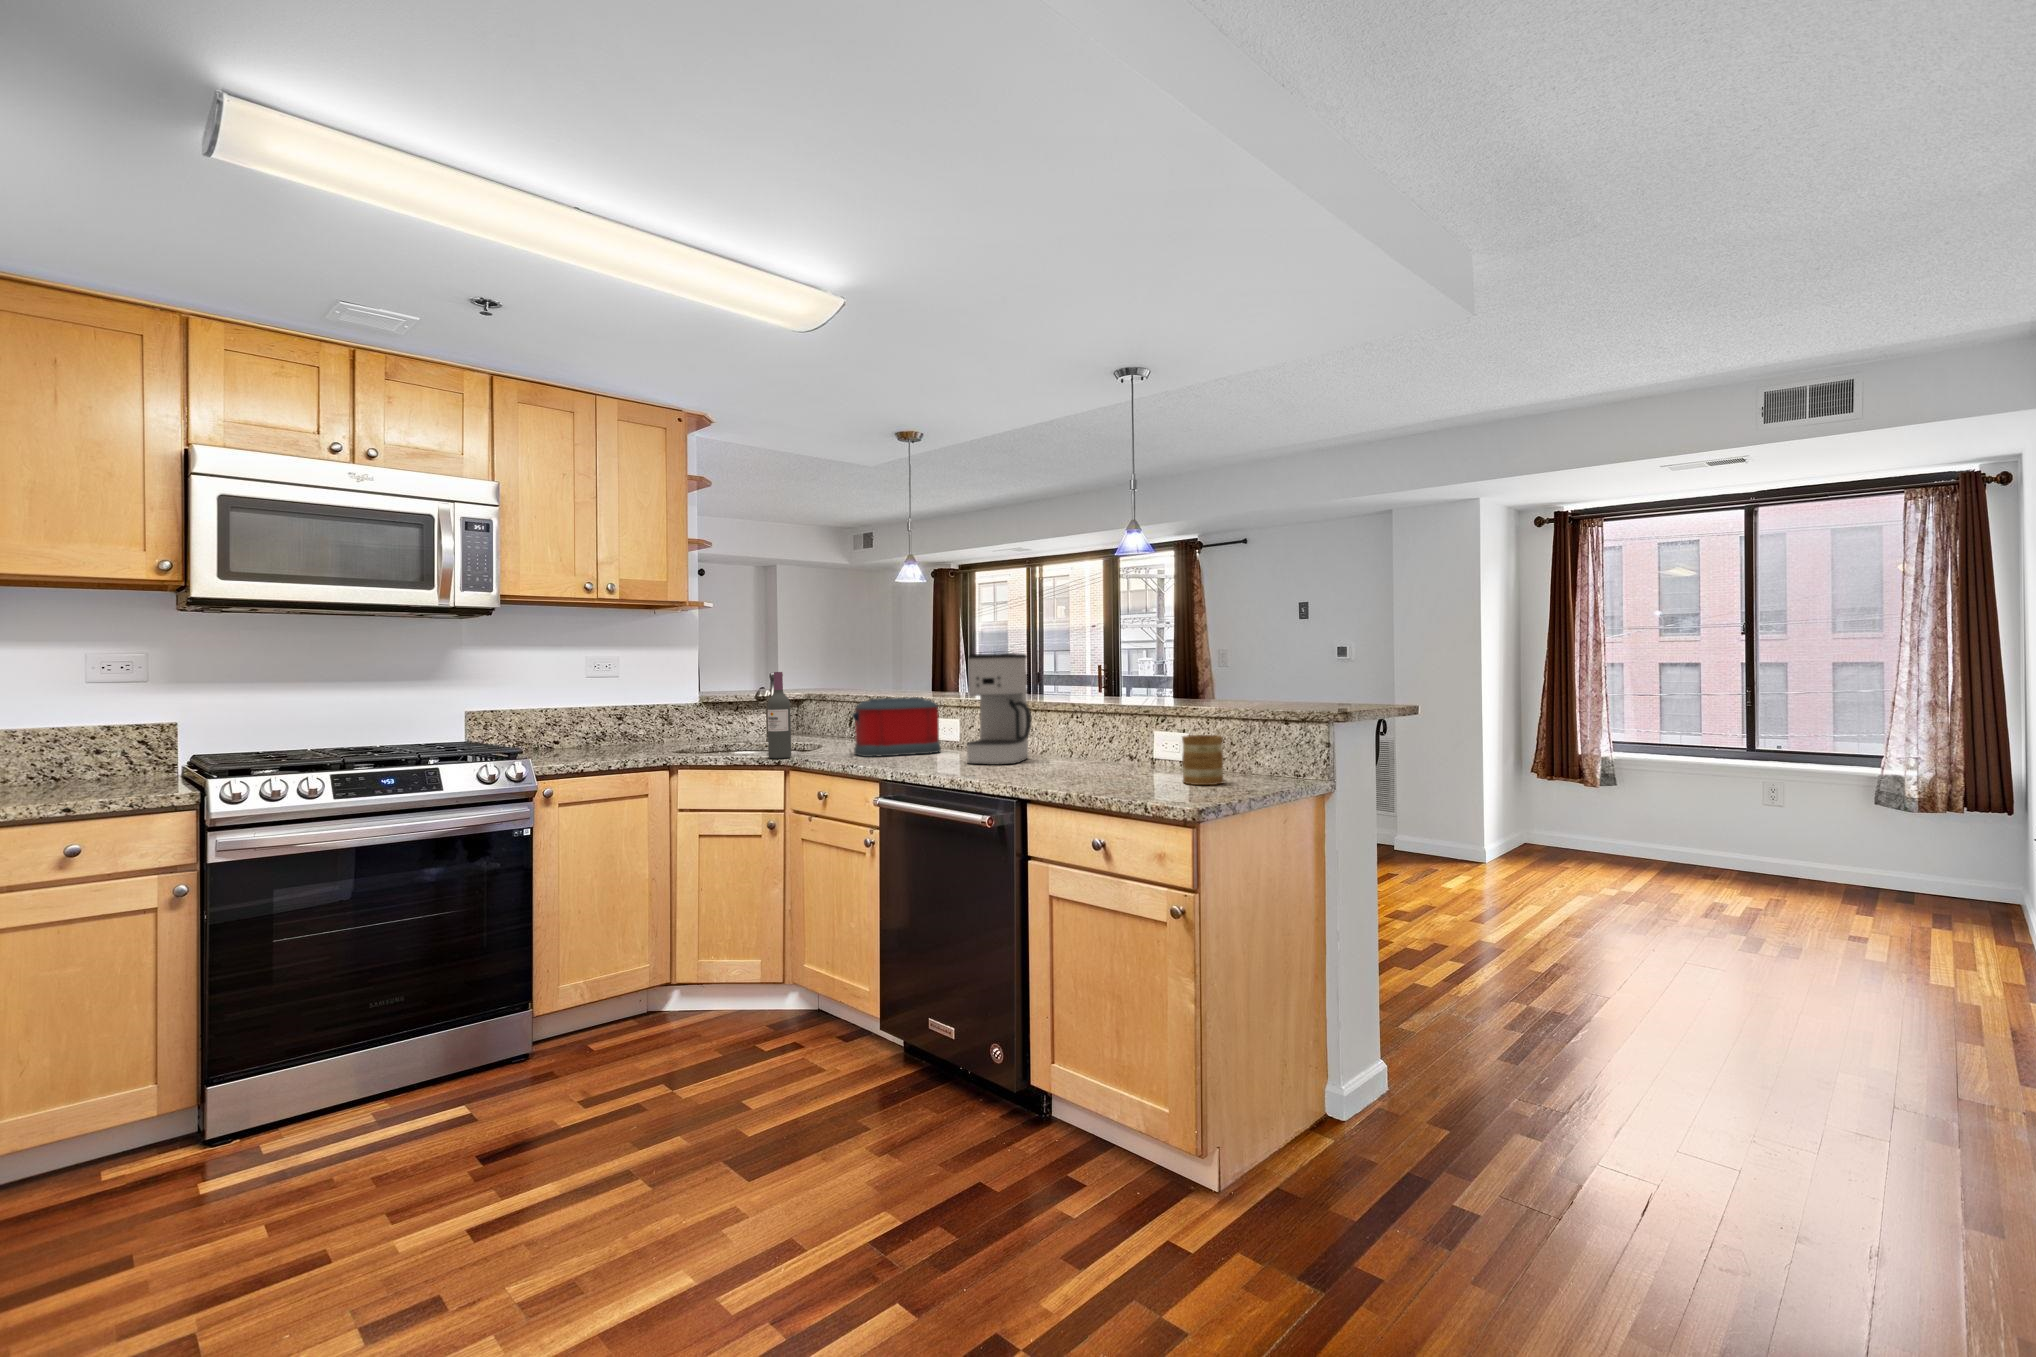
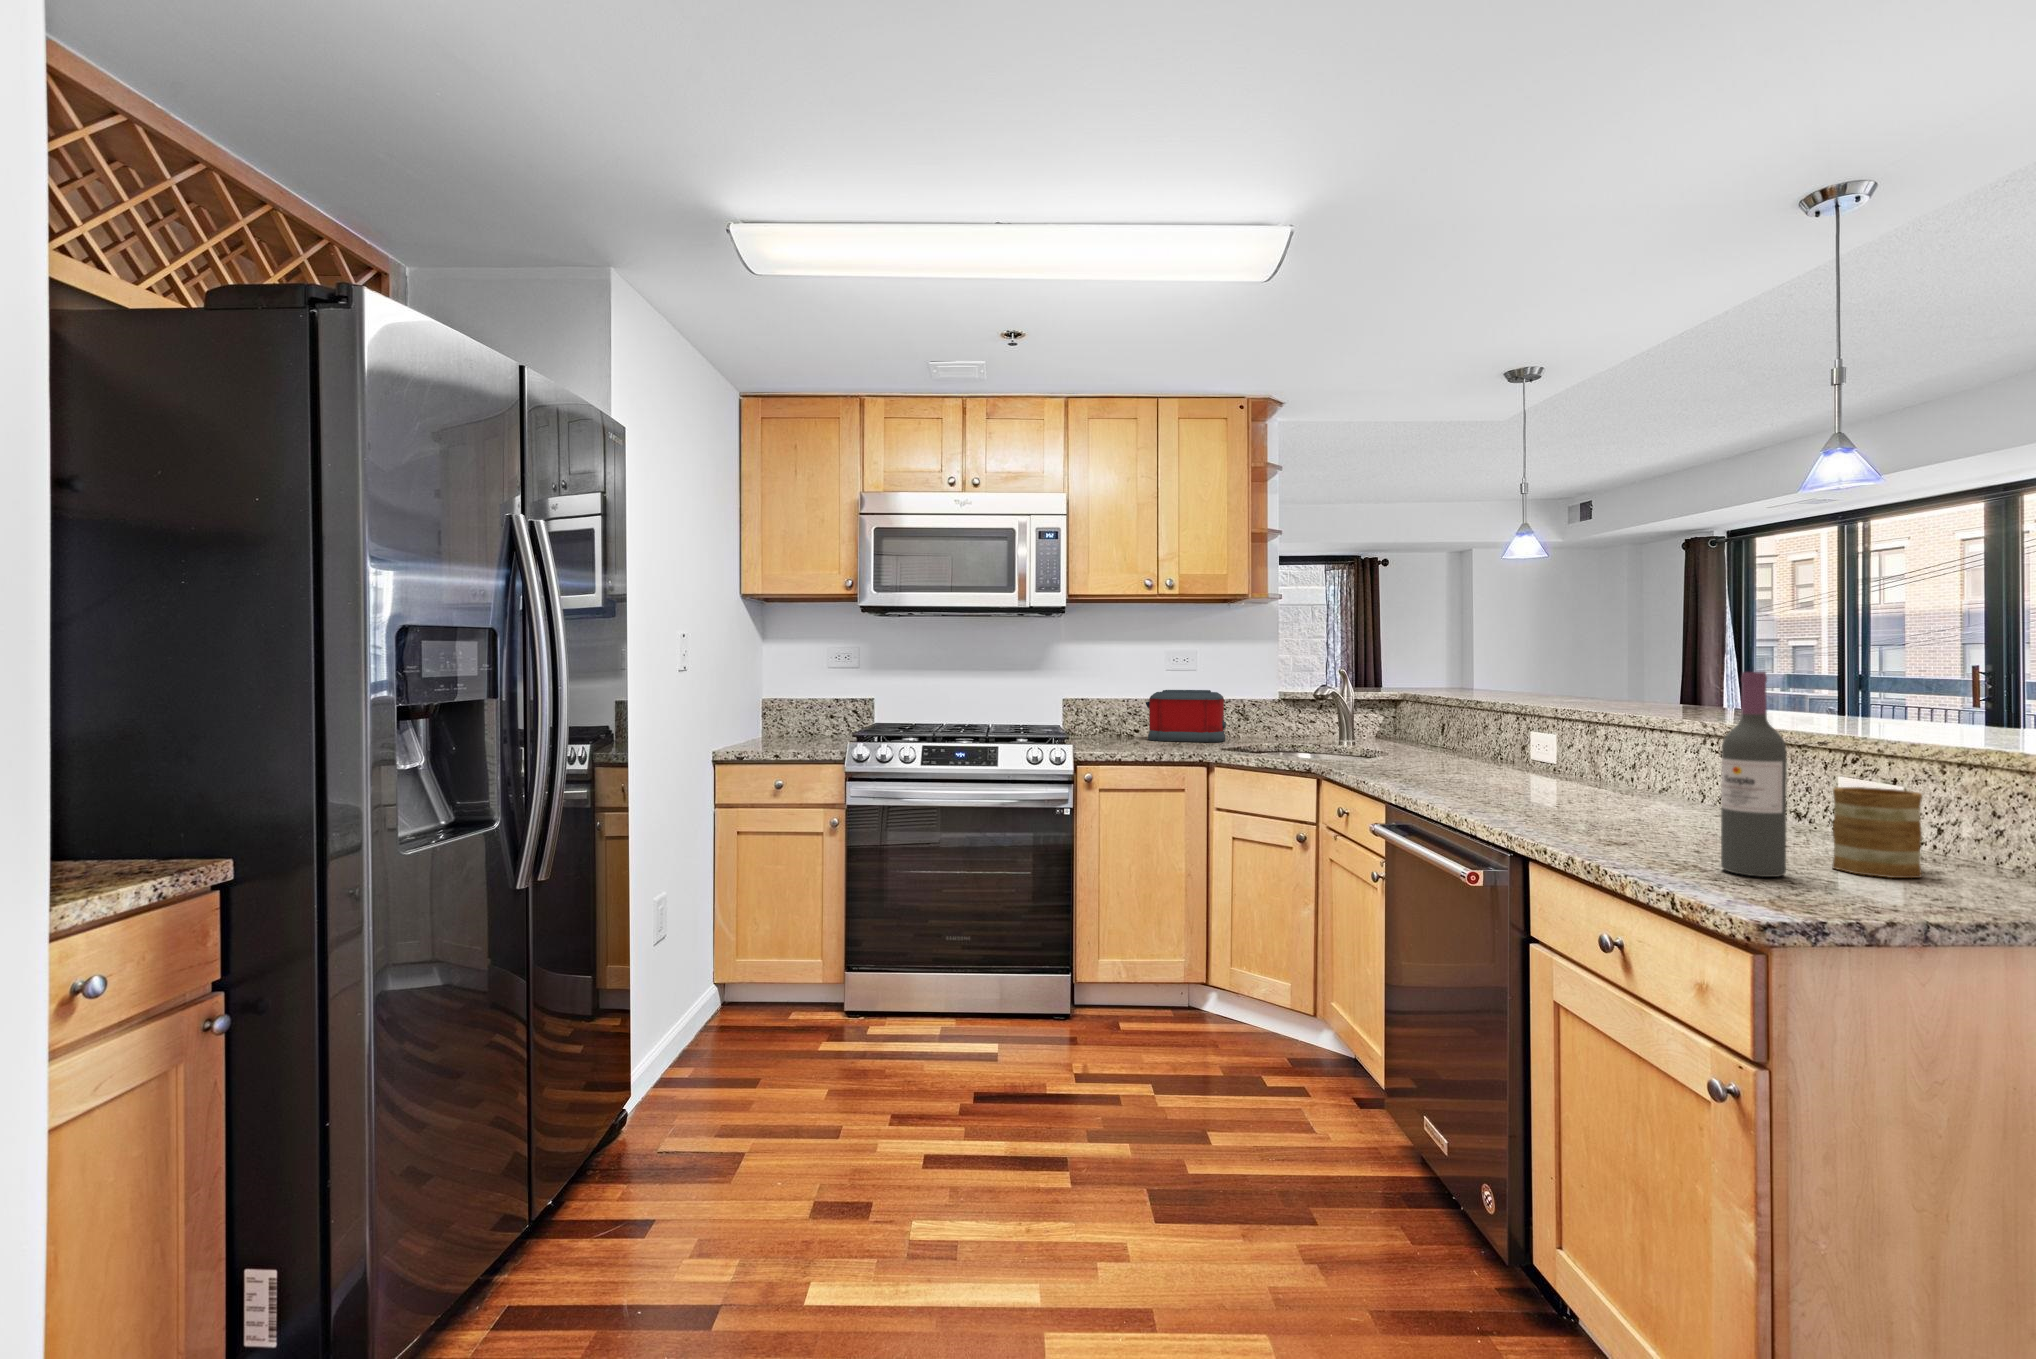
coffee maker: present [967,653,1032,765] -> none [1524,646,1636,802]
wine bottle: present [767,672,791,758] -> present [1721,672,1787,877]
toaster: present [852,697,941,757] -> present [1145,690,1226,742]

